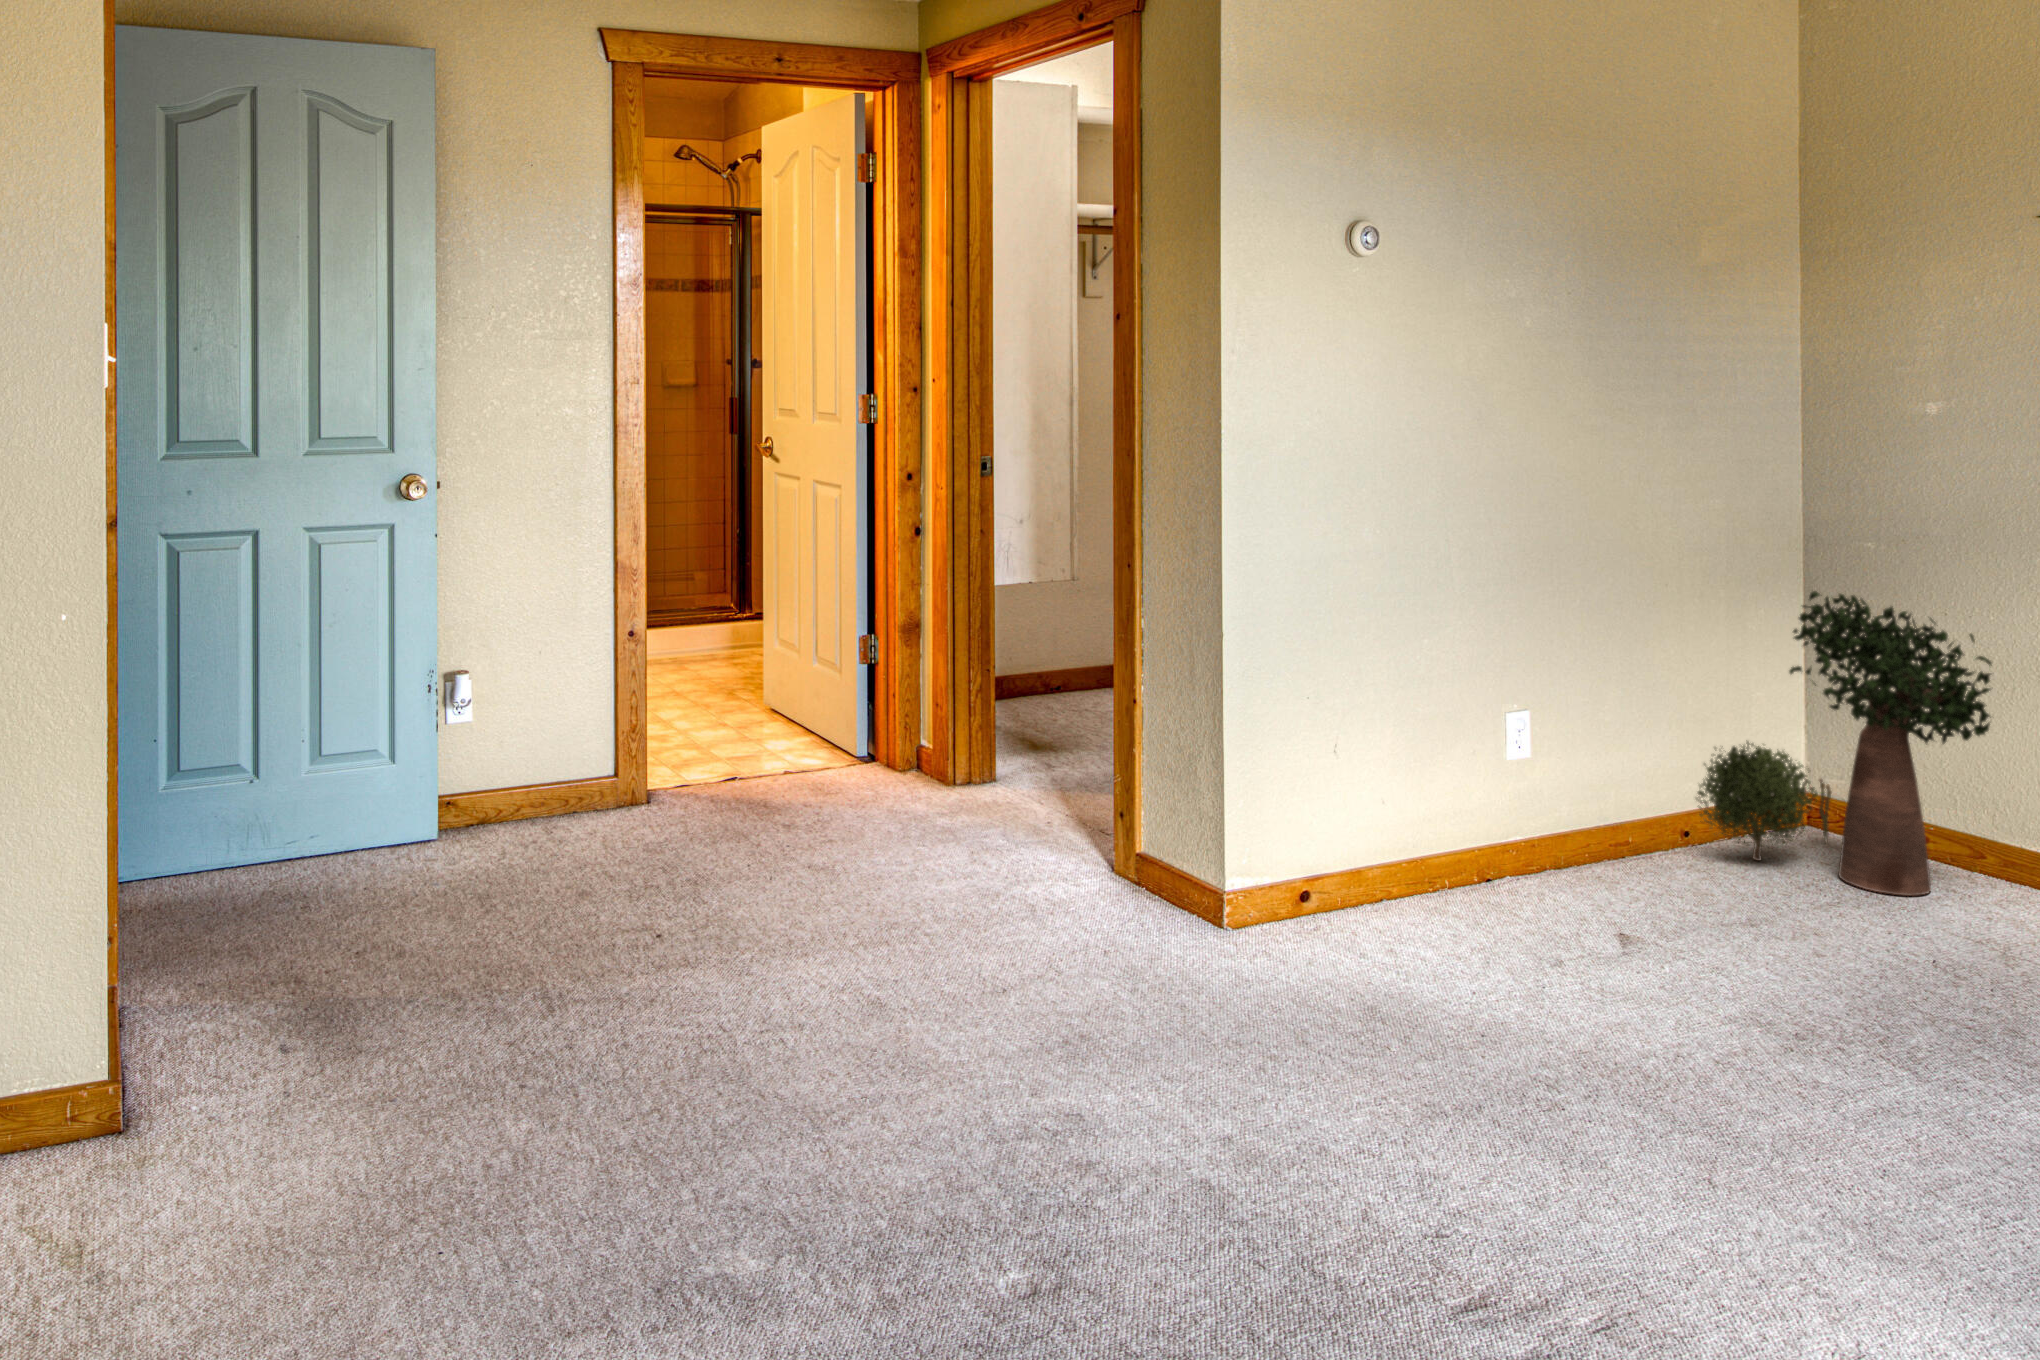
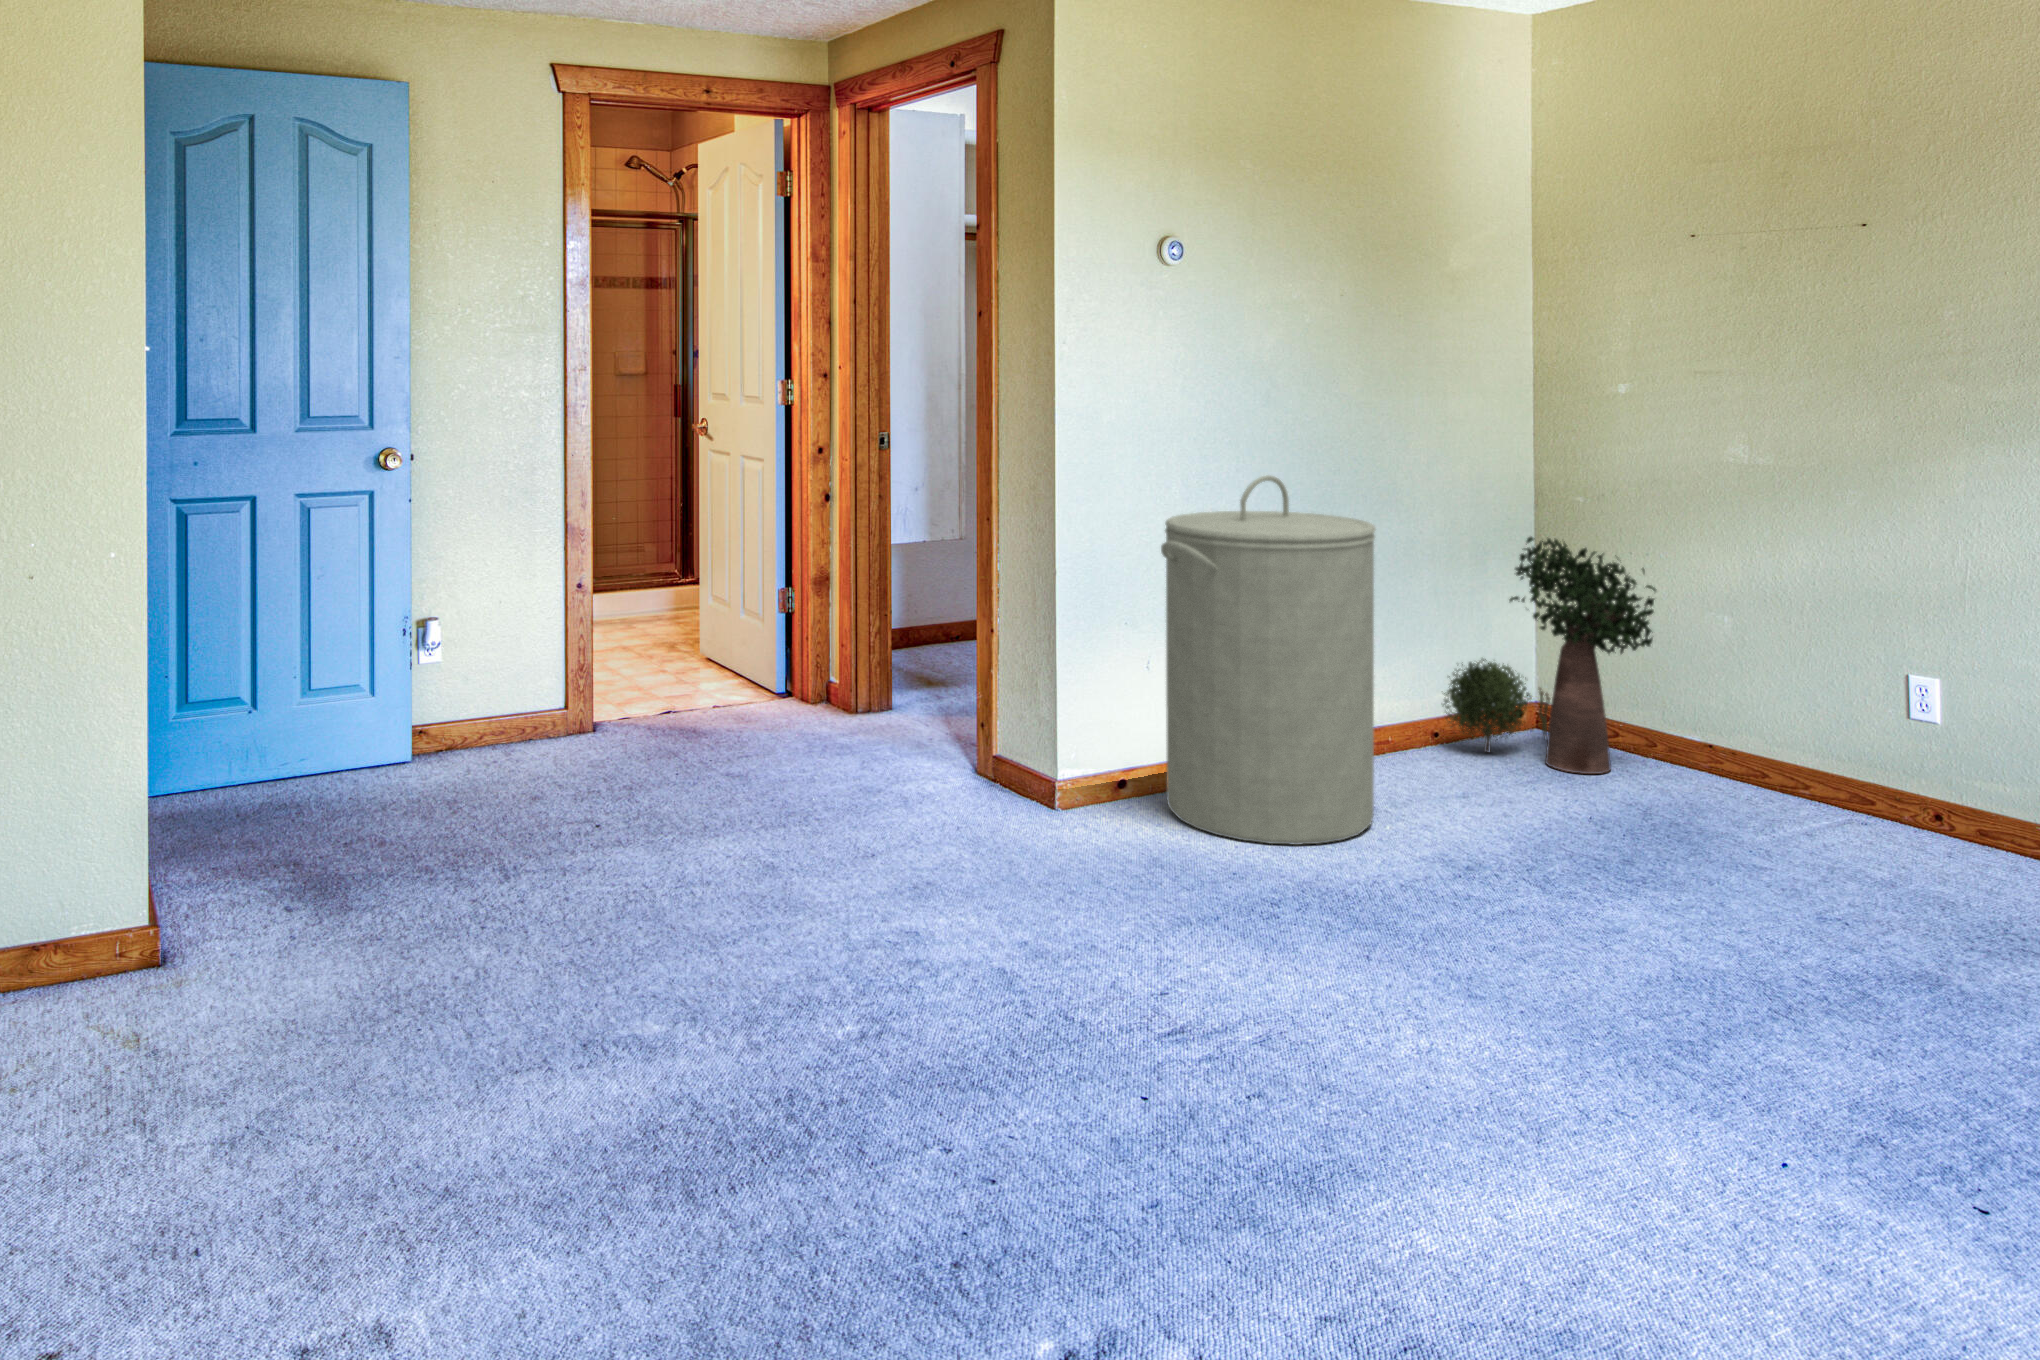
laundry hamper: none [1362,516,1647,992] -> present [1161,475,1376,845]

